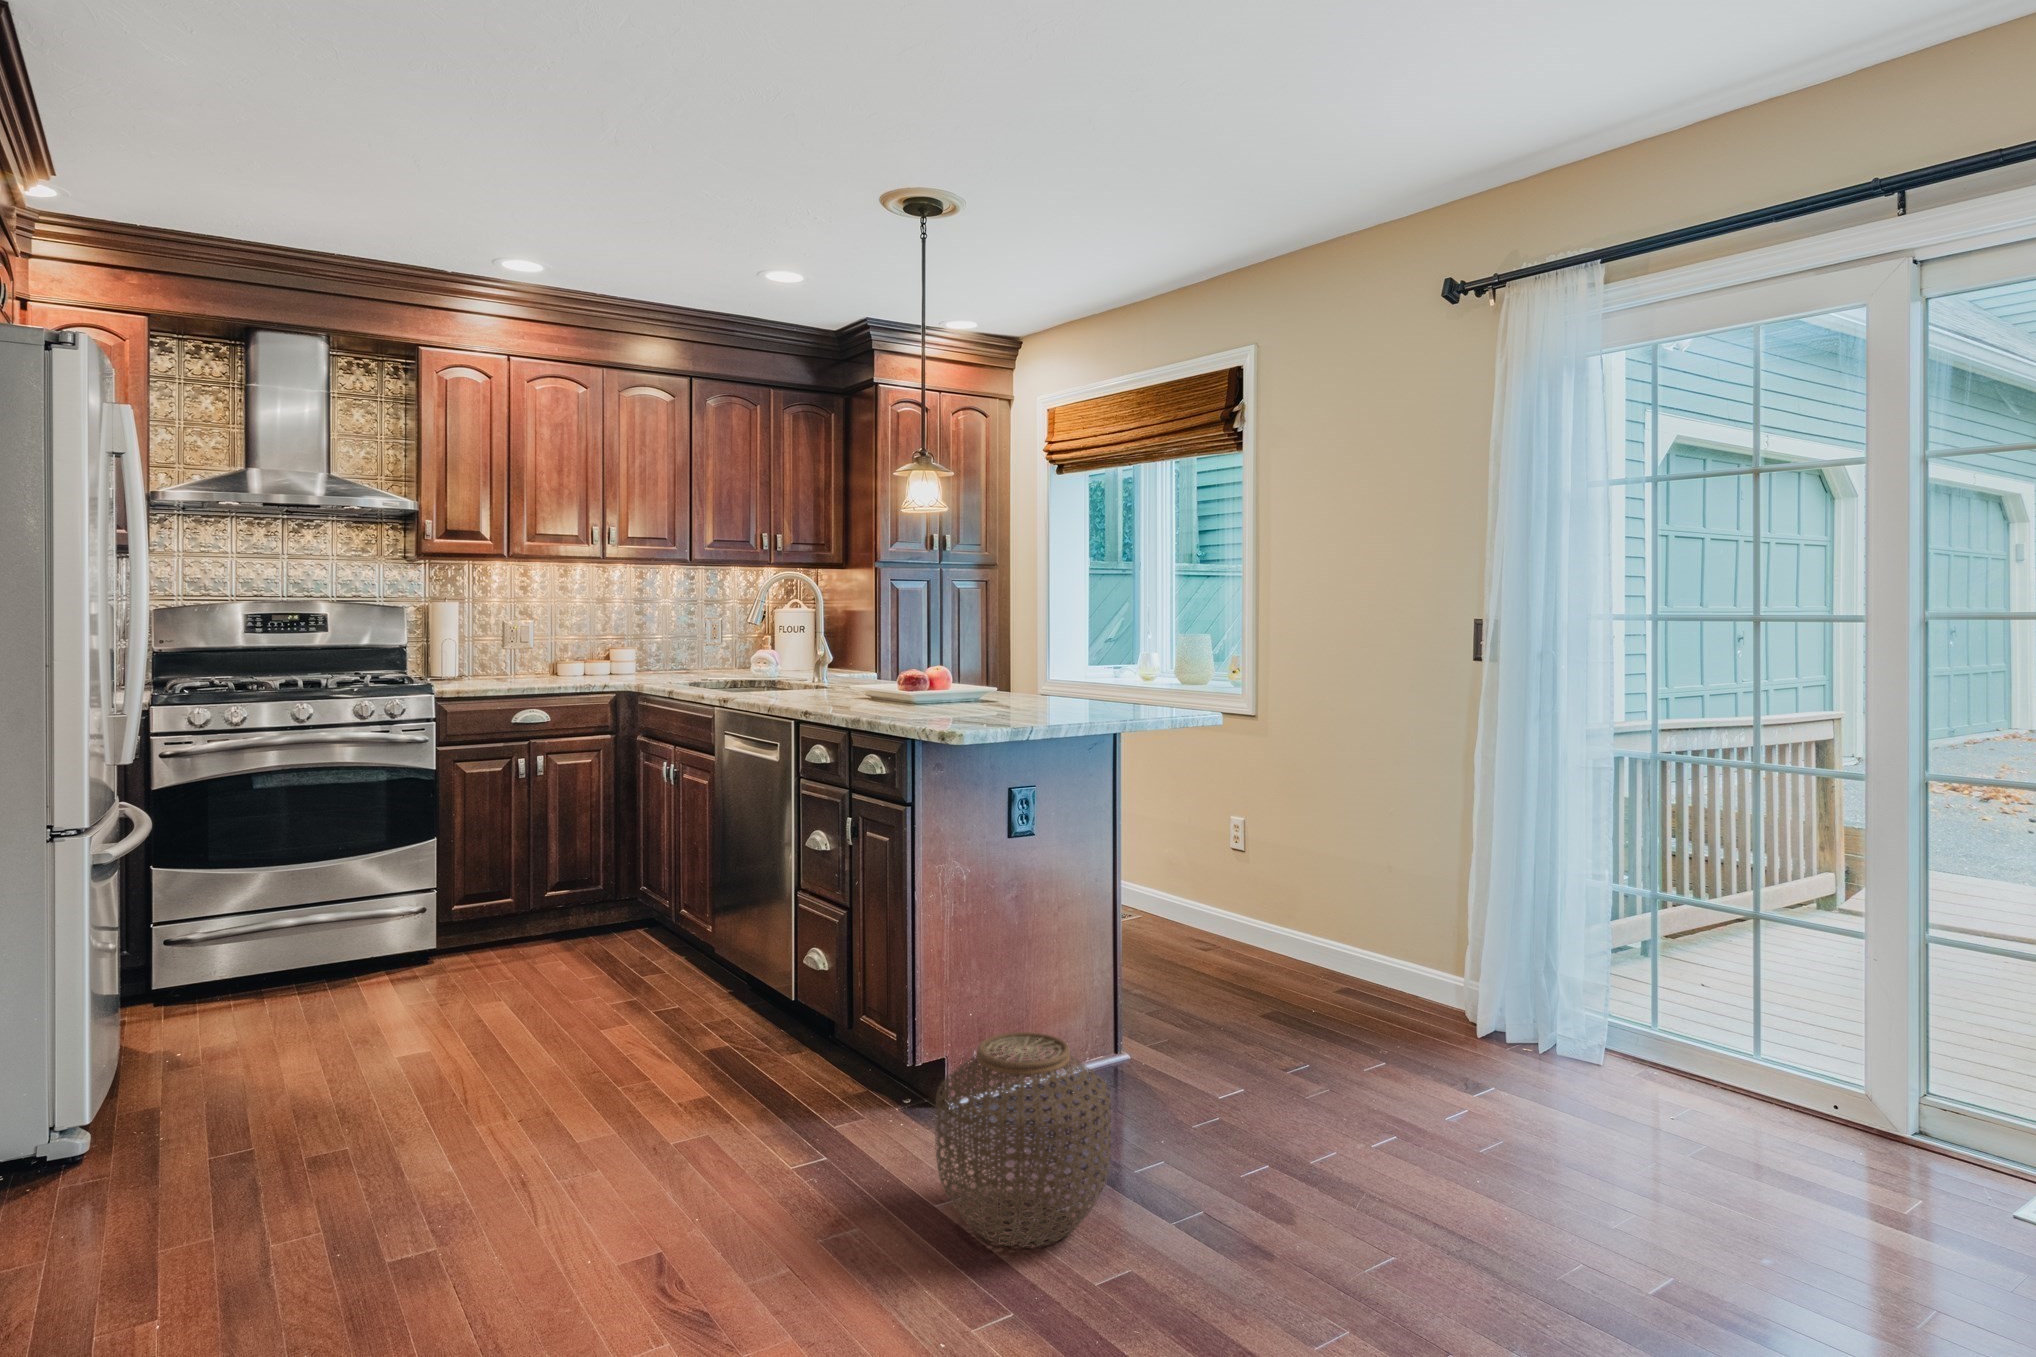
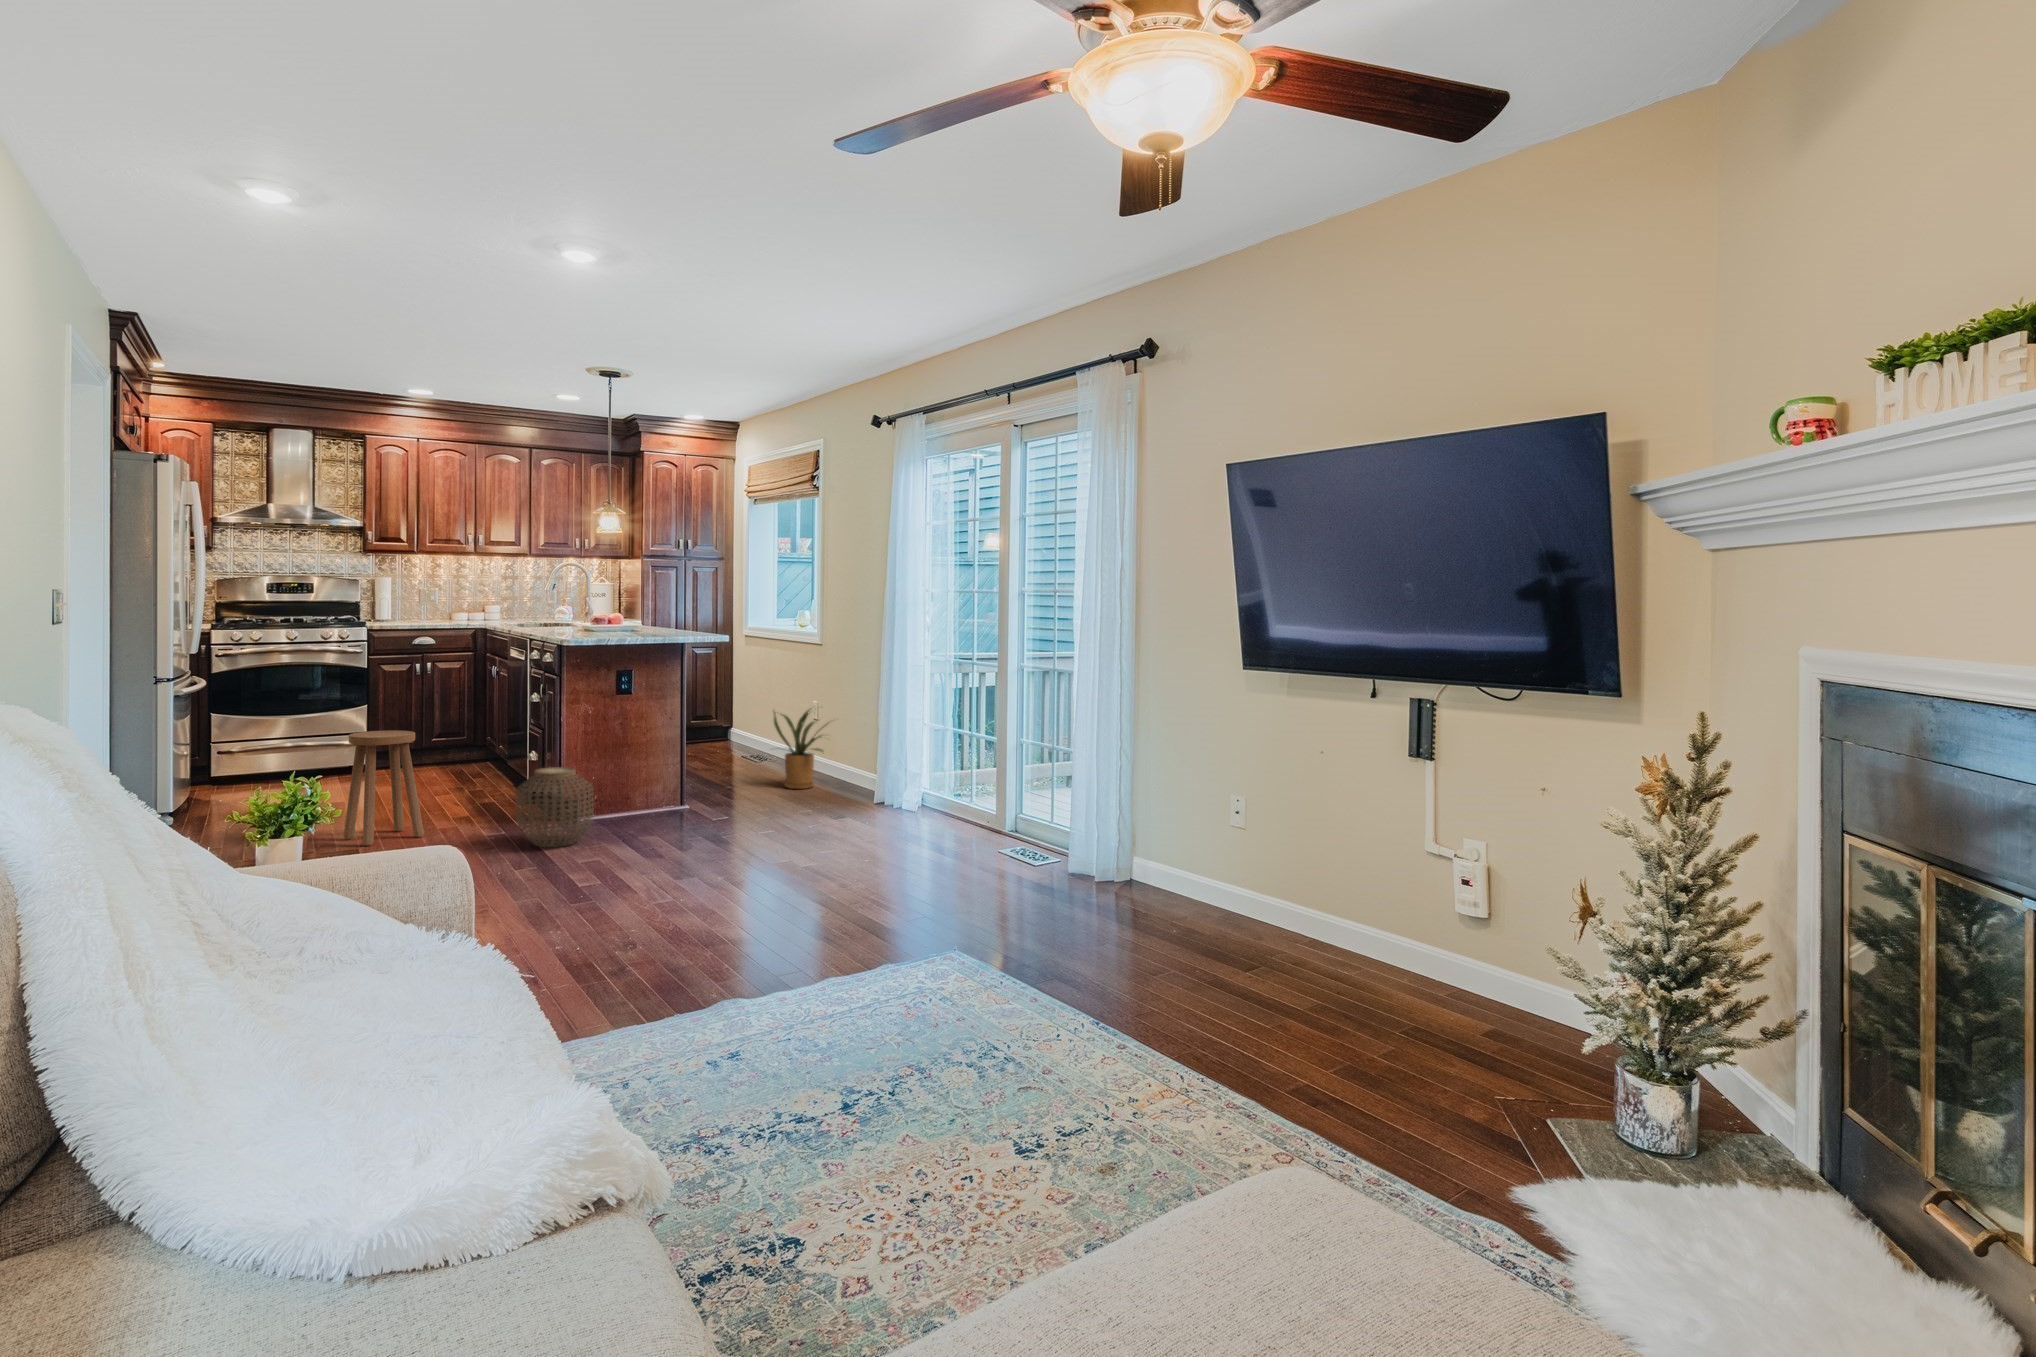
house plant: none [1206,830,1353,992] -> present [773,710,827,789]
stool: none [505,947,689,1258] -> present [343,730,424,846]

